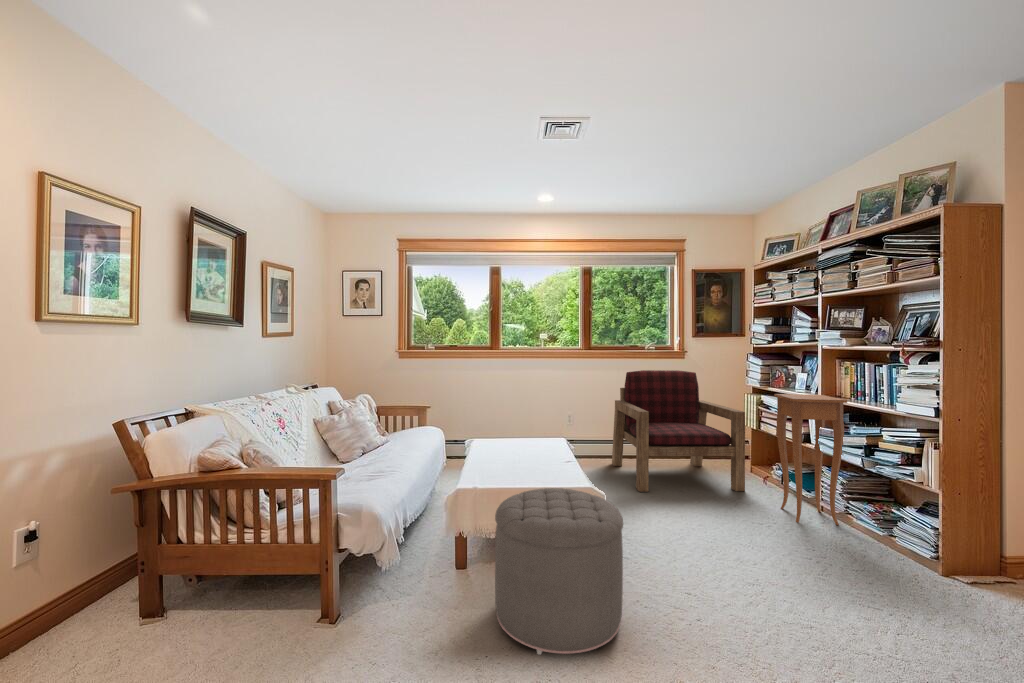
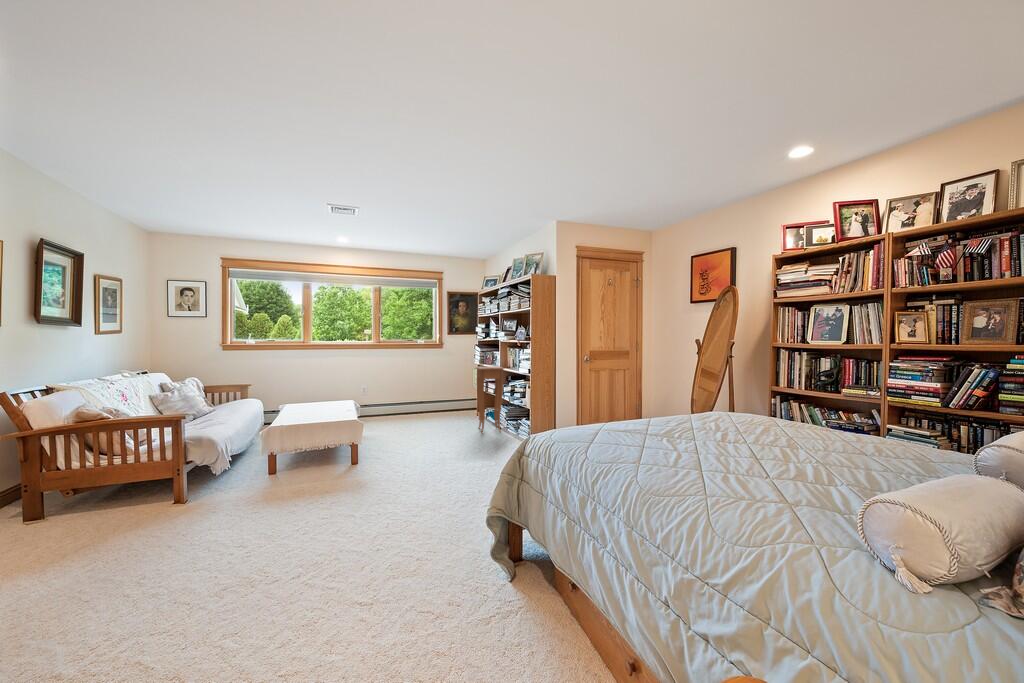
armchair: present [612,370,745,492] -> none [394,355,466,429]
ottoman: present [495,488,623,655] -> none [292,418,365,494]

